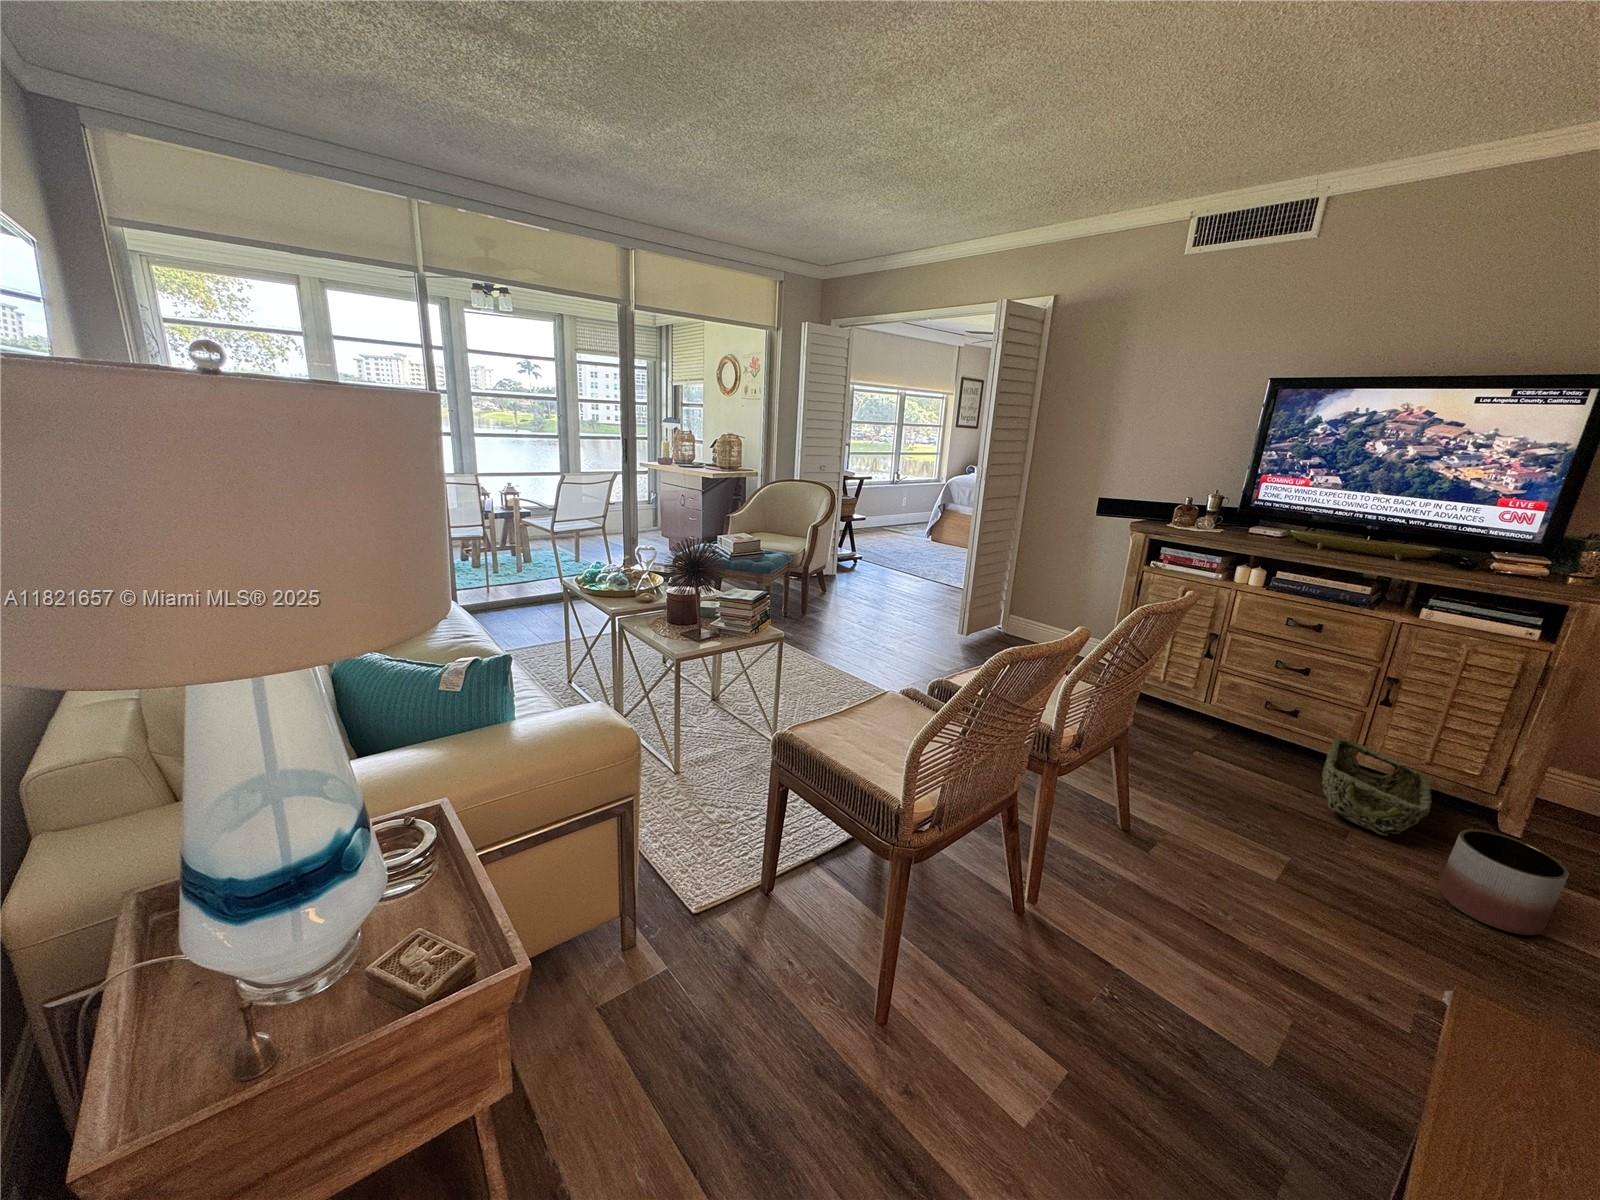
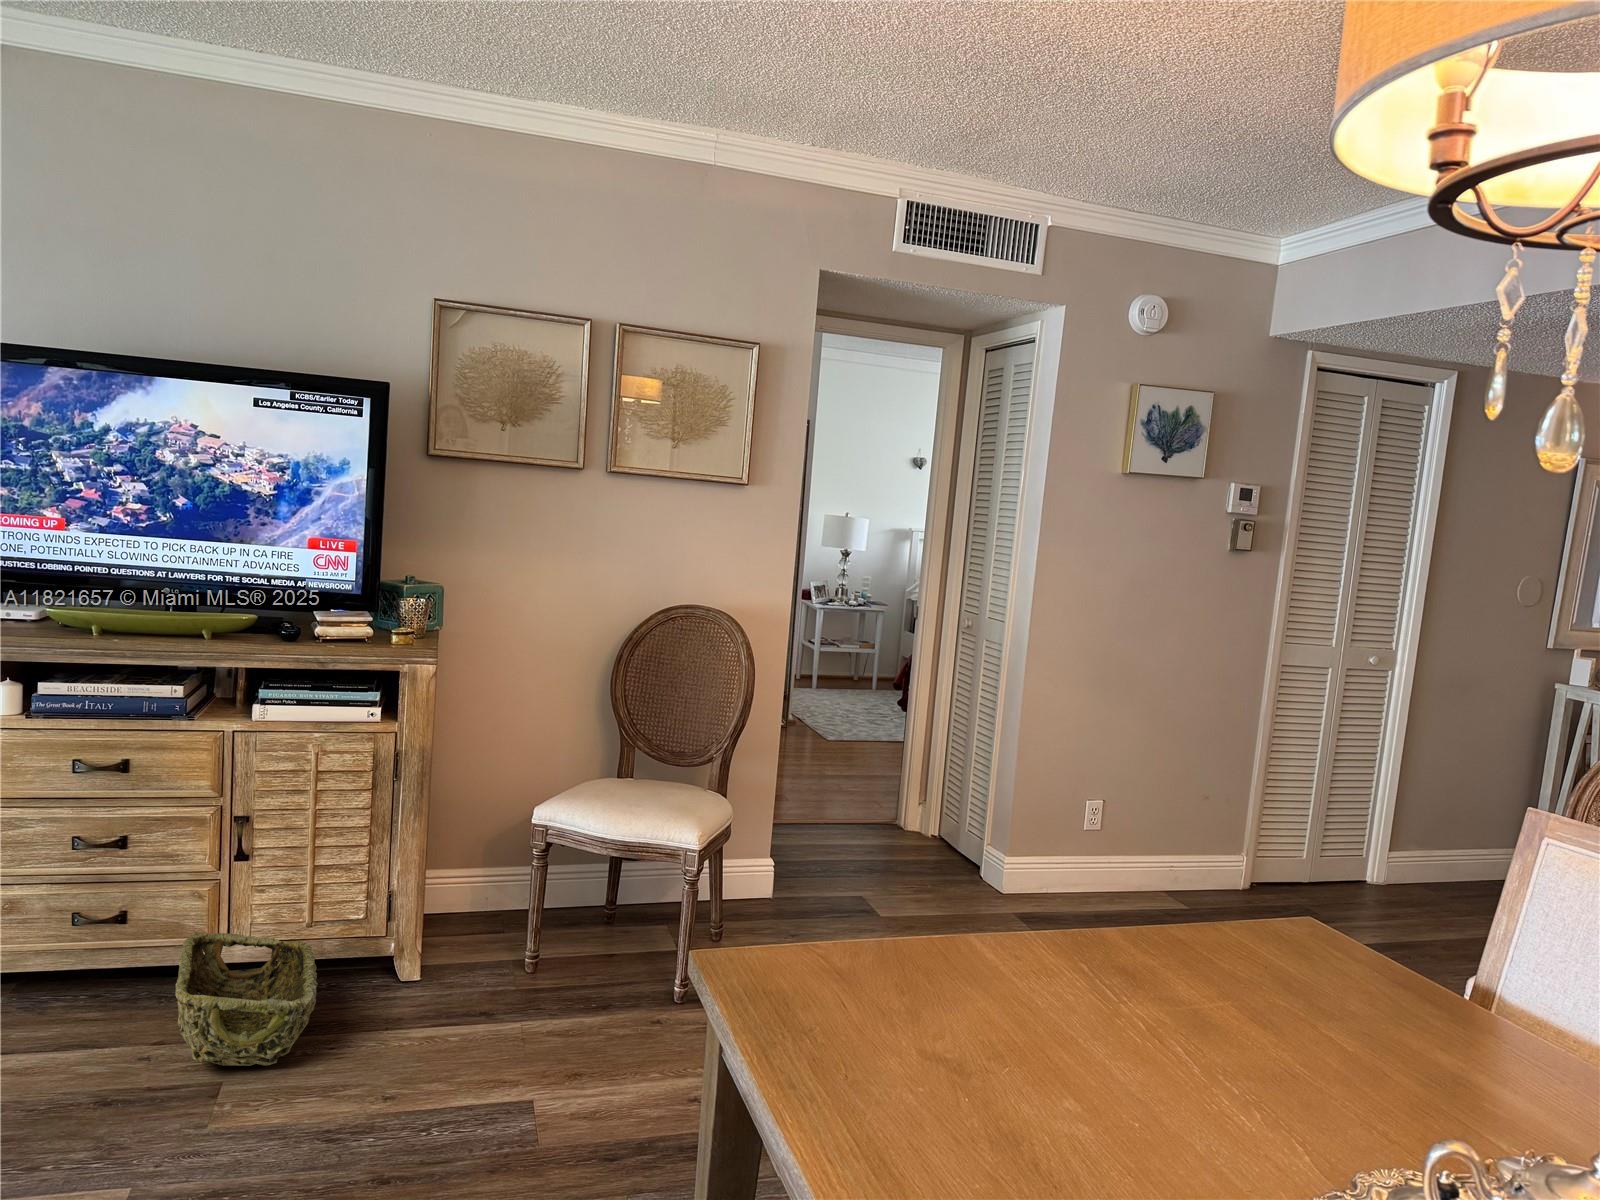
planter: present [1438,829,1569,935] -> none [343,994,456,1129]

